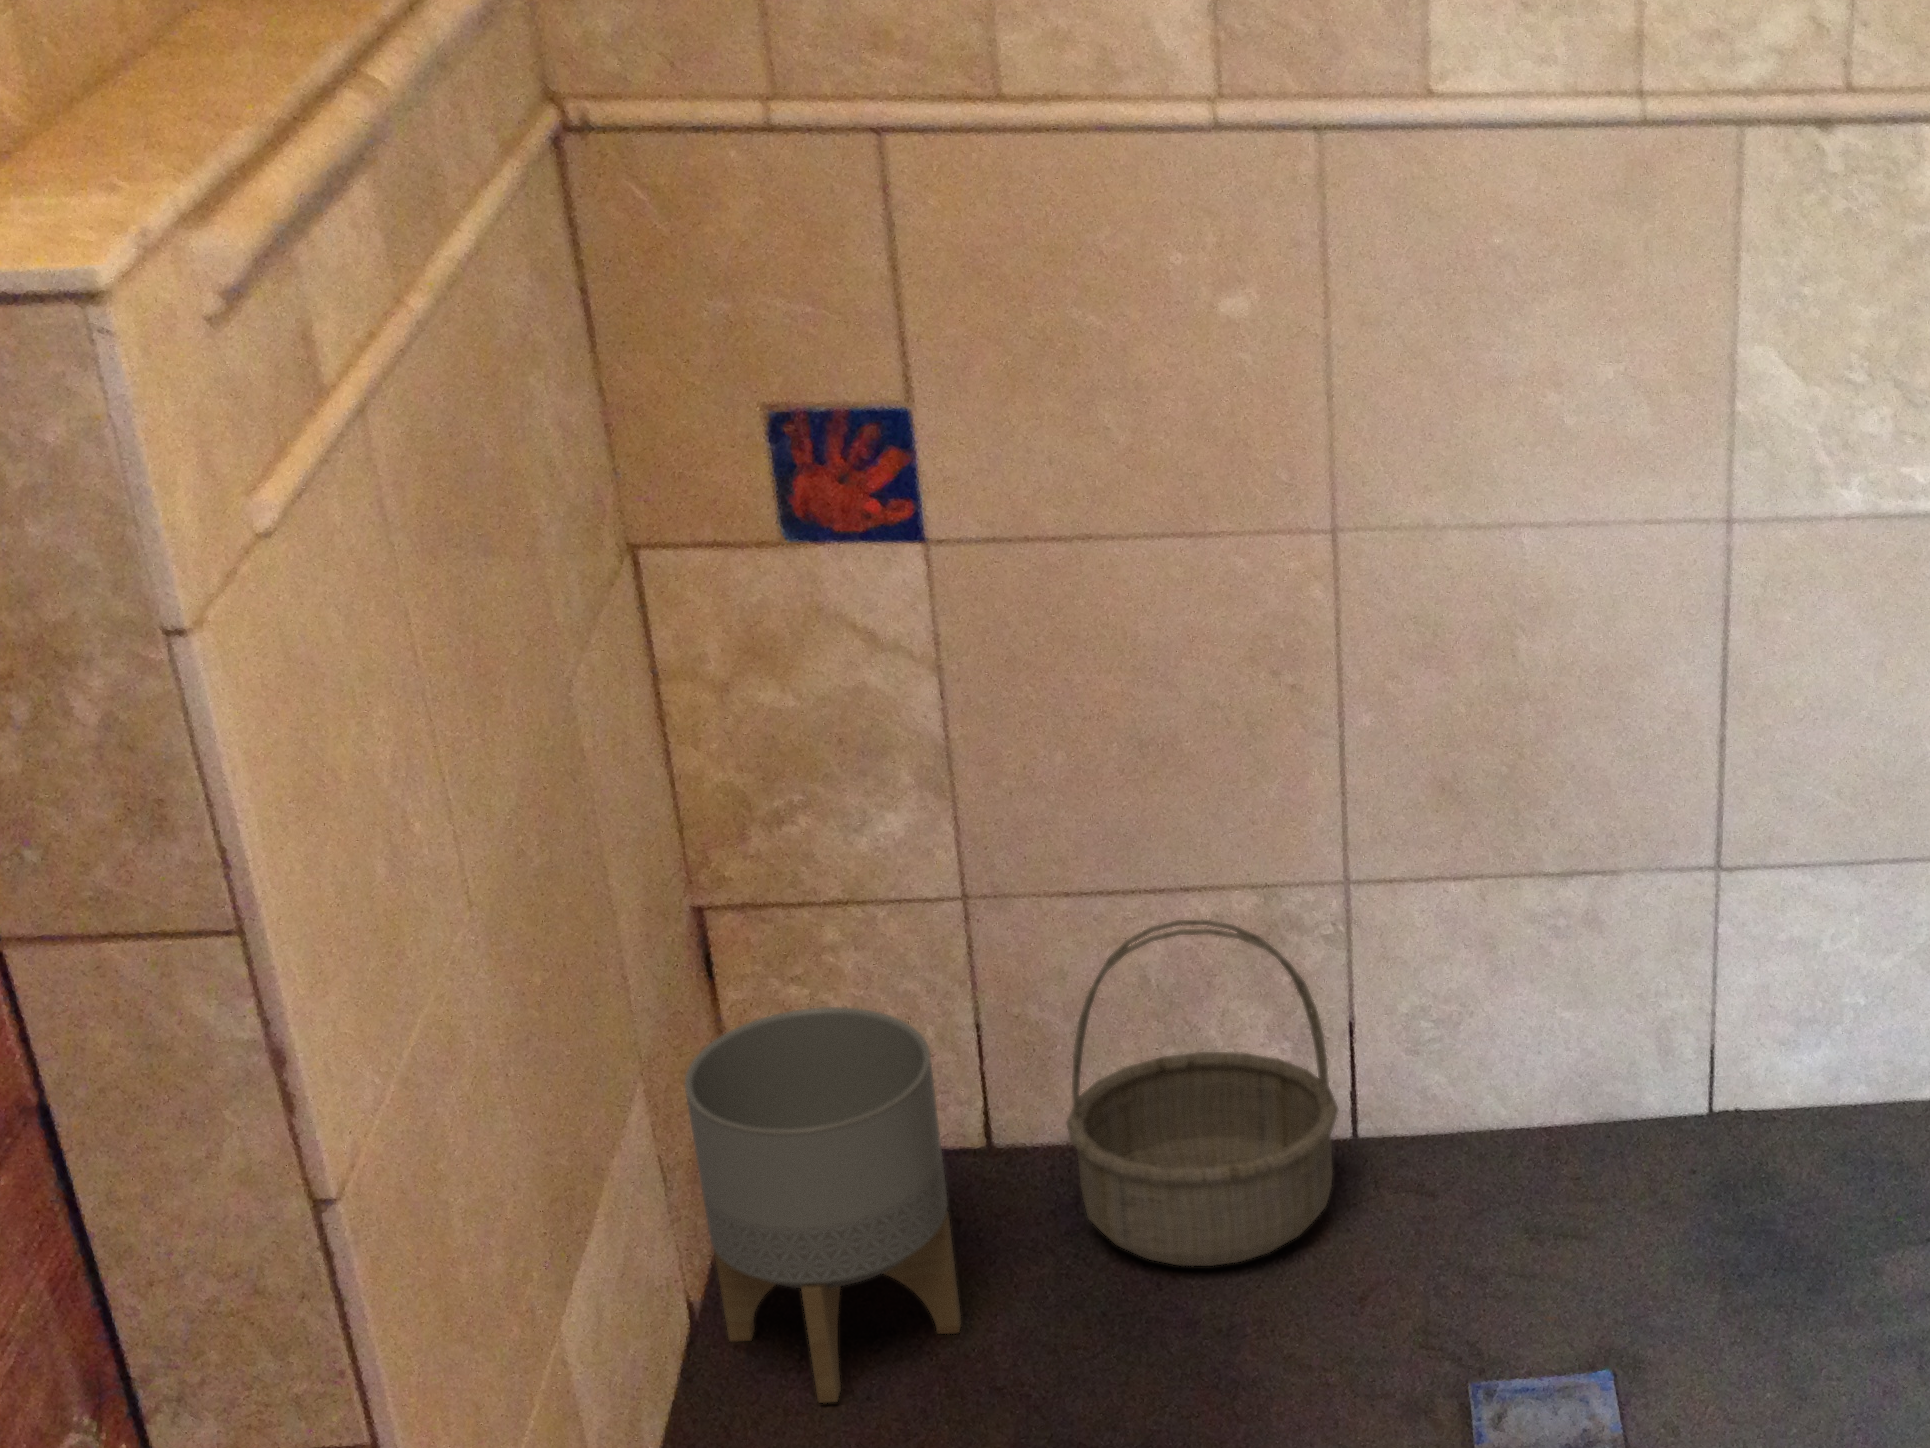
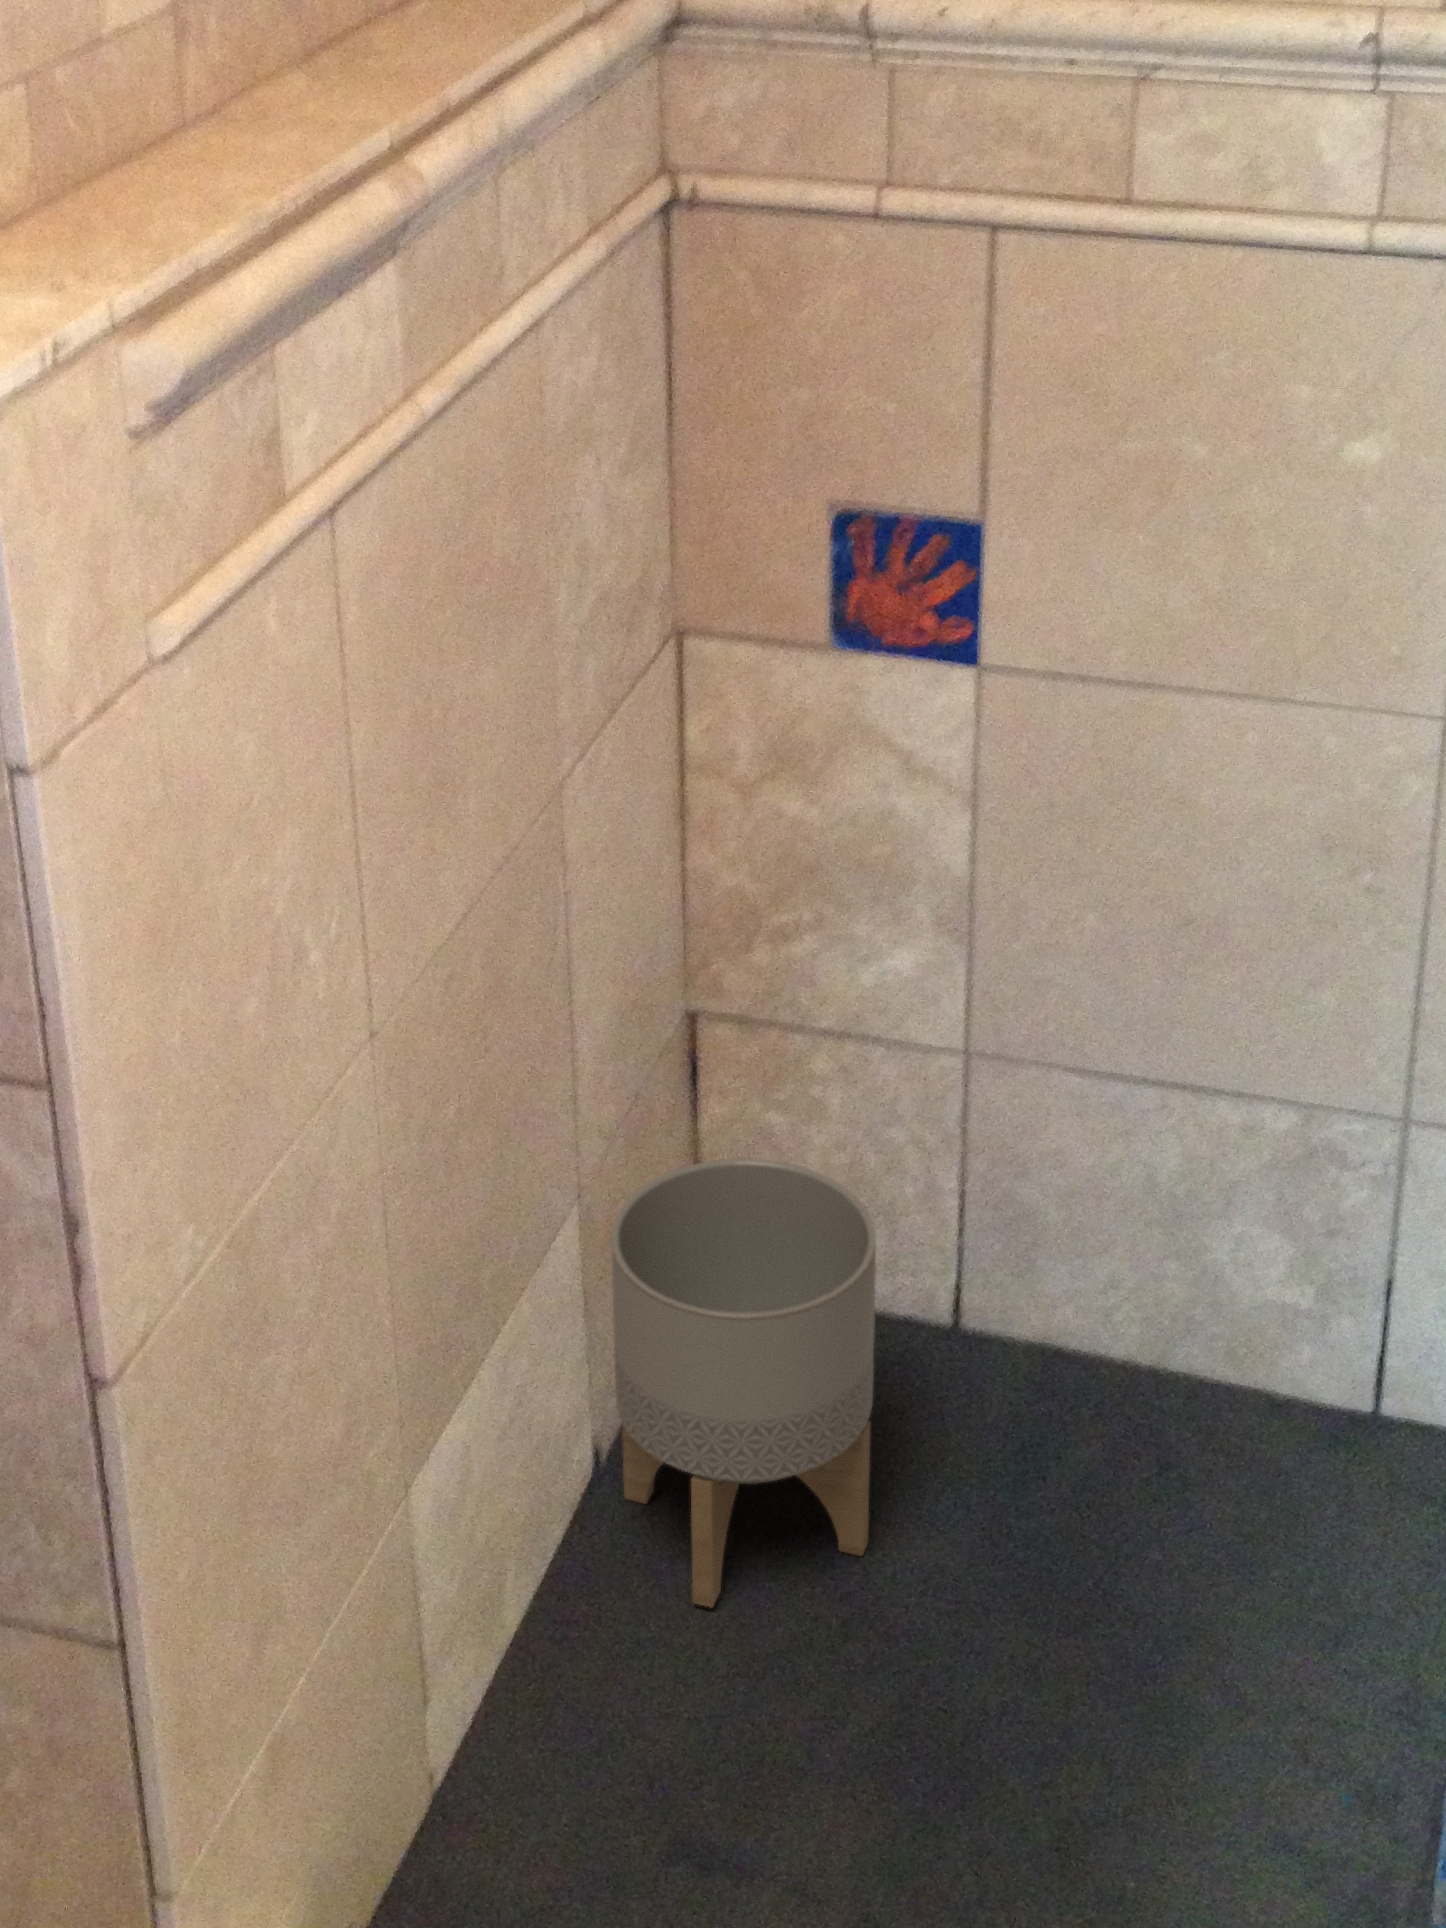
basket: present [1067,920,1338,1266] -> none [1025,1146,1344,1552]

